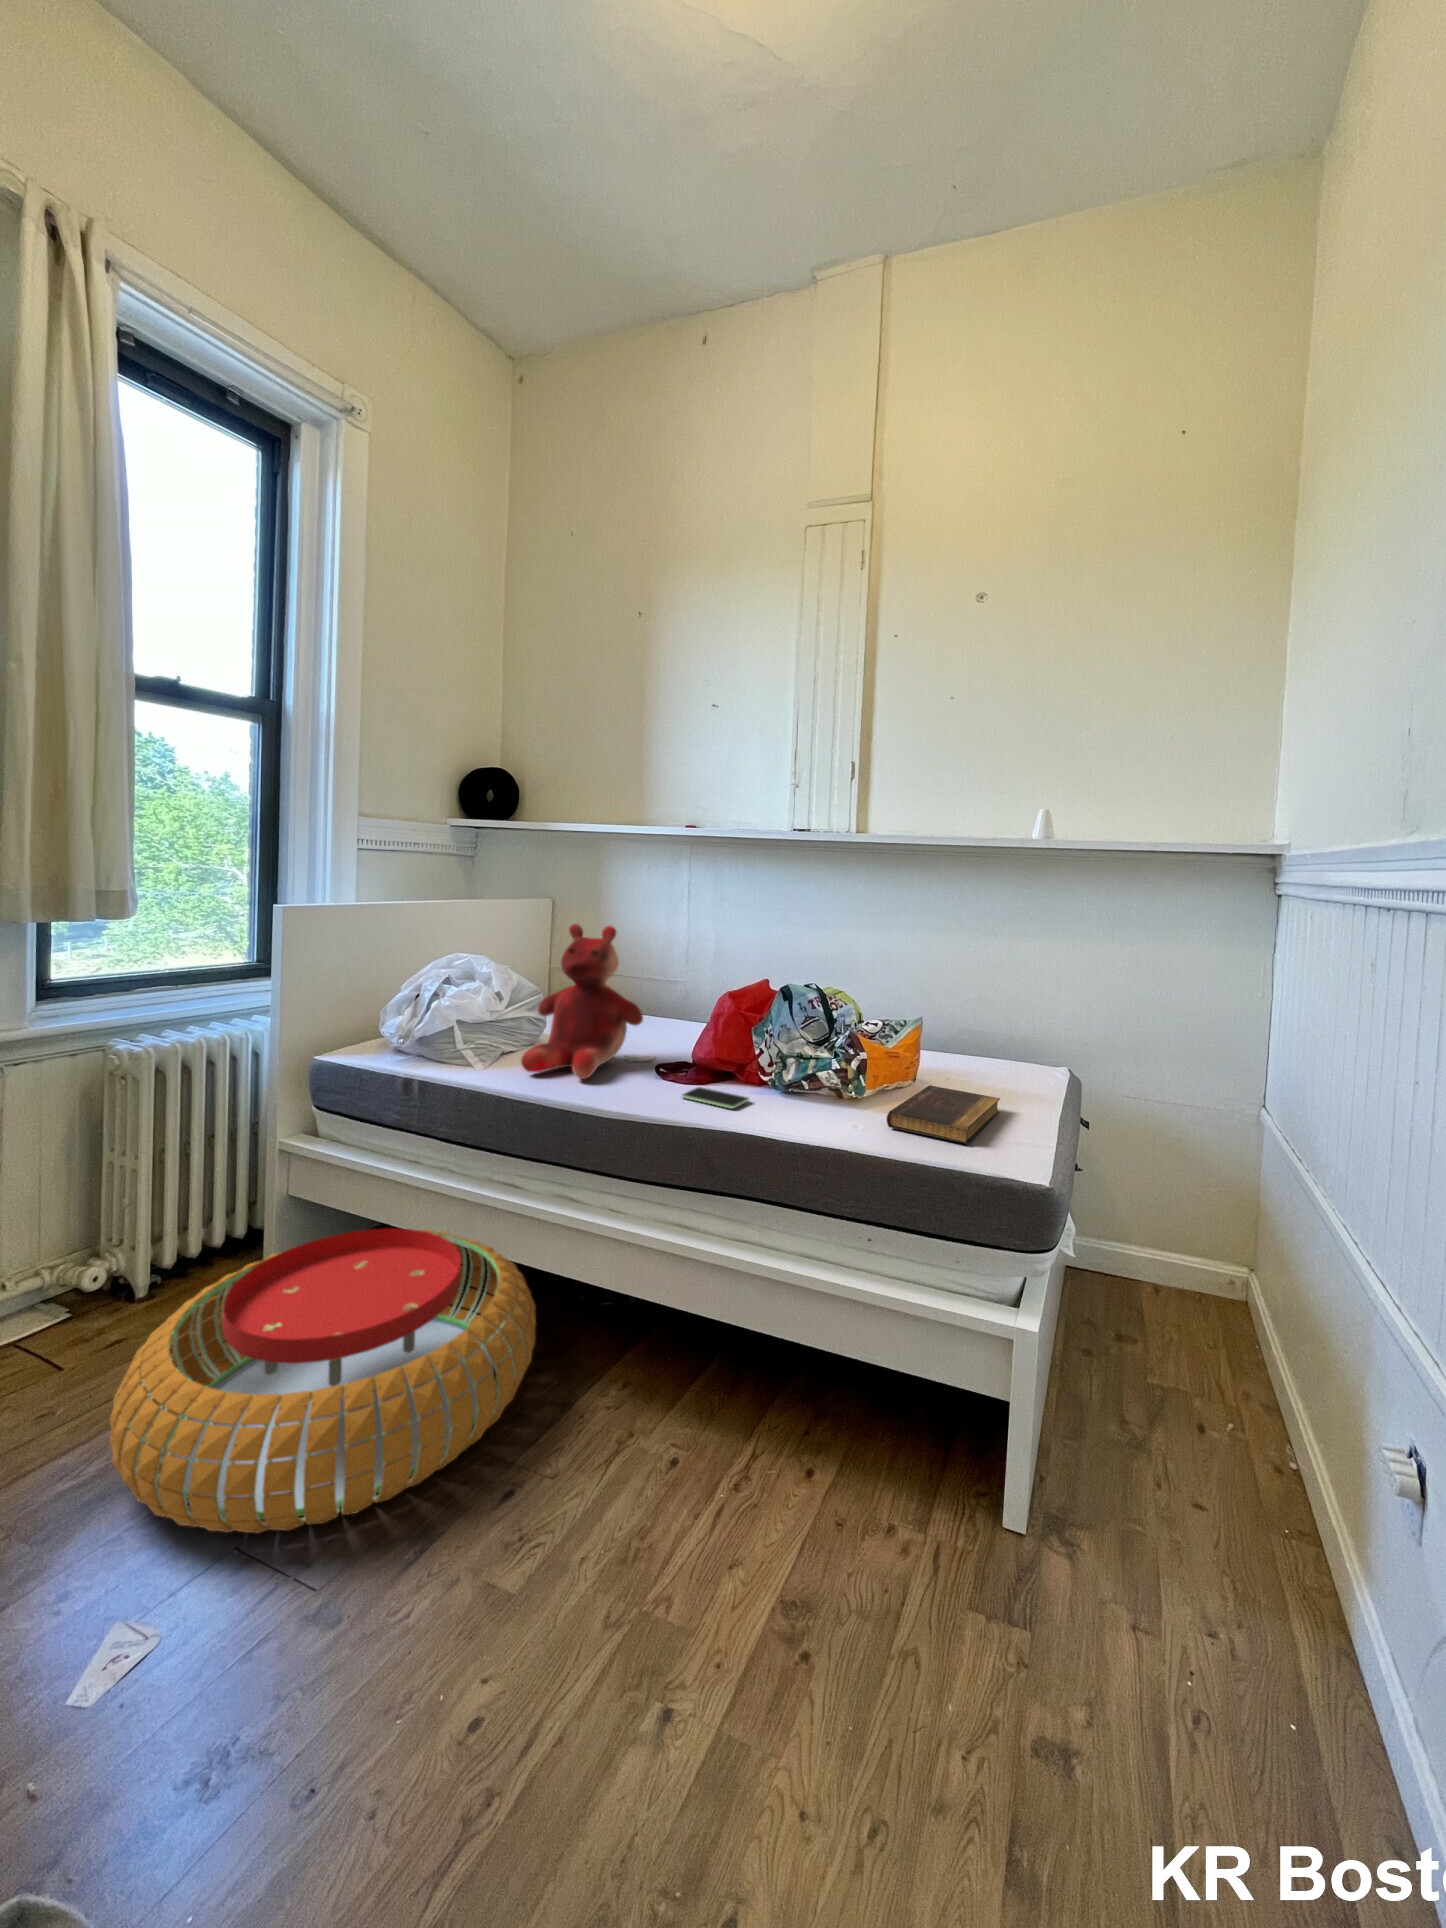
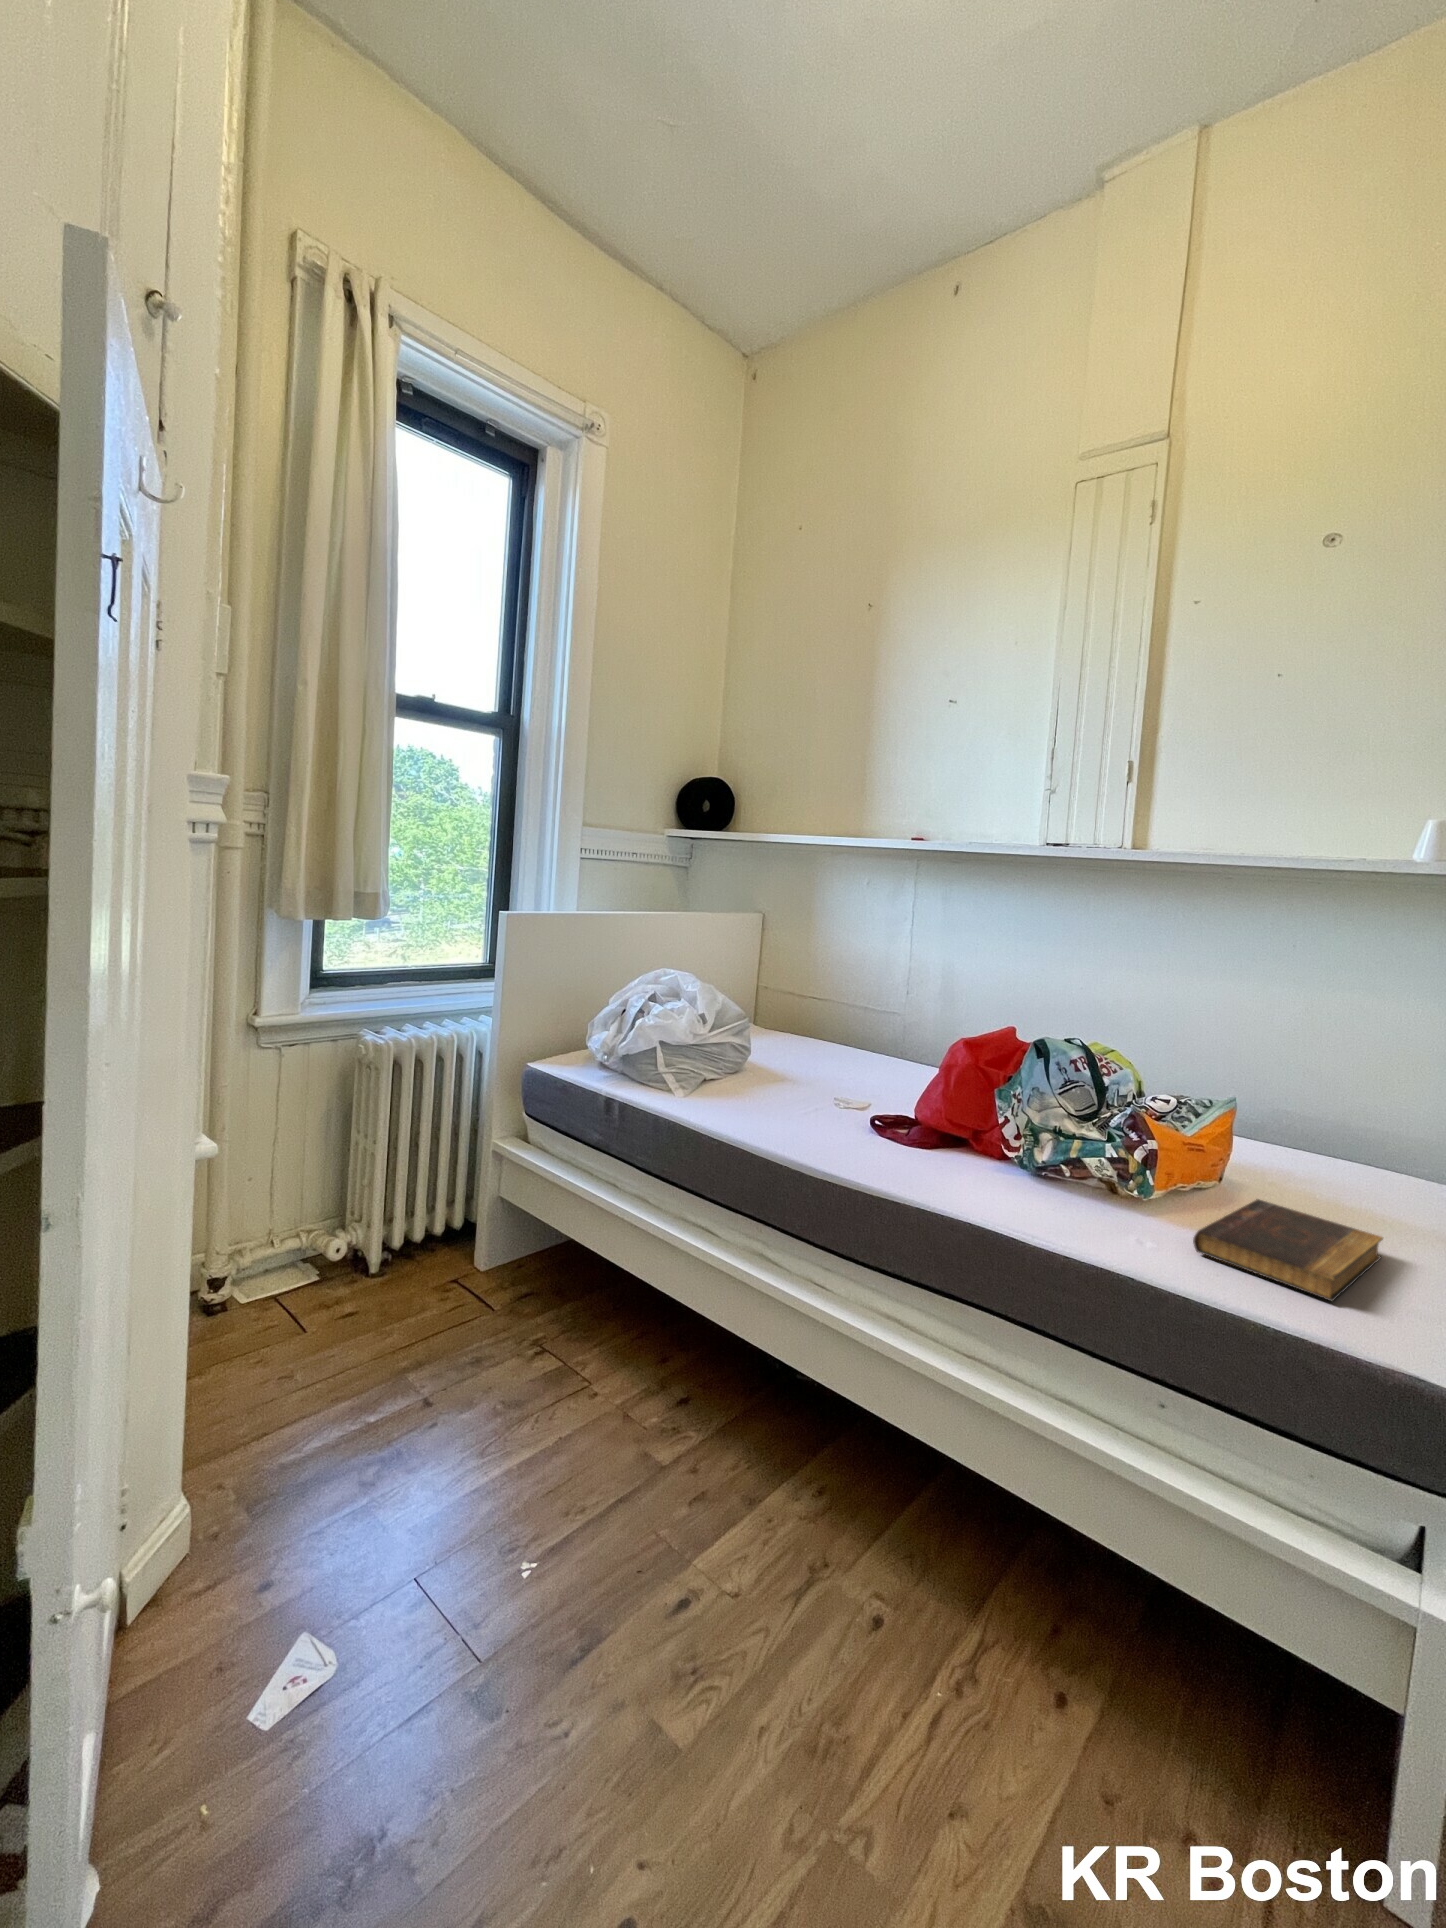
teddy bear: present [521,924,643,1079] -> none [719,946,857,1124]
smartphone: present [682,1087,749,1108] -> none [901,1154,989,1189]
pouf: present [110,1228,536,1534] -> none [334,1250,723,1563]

